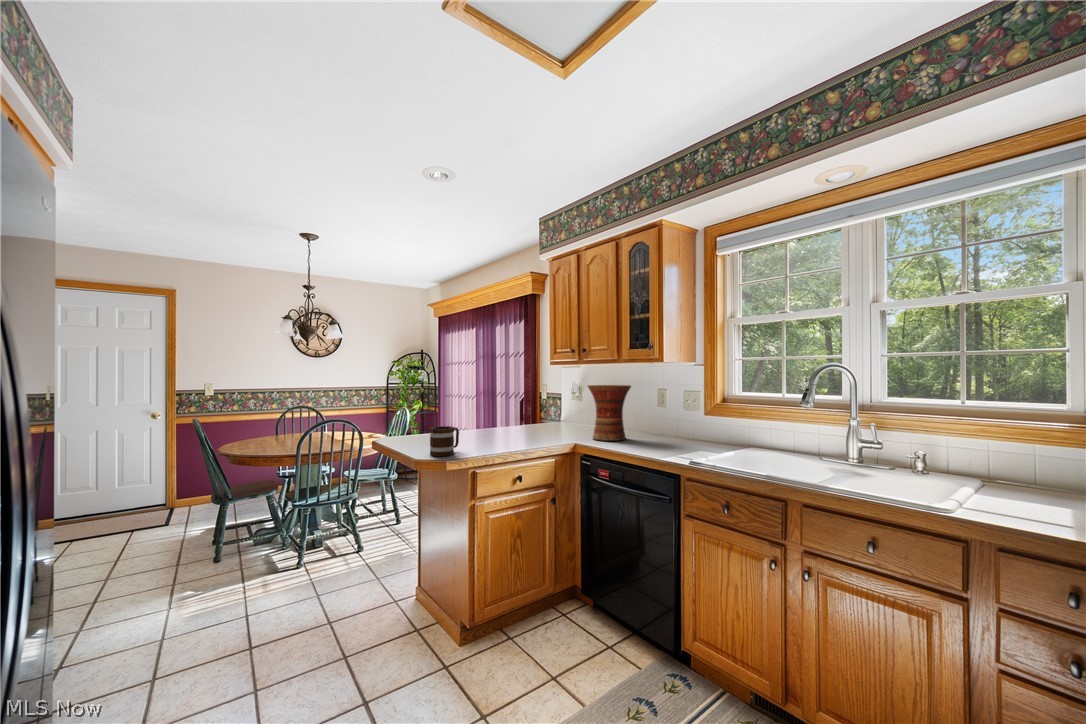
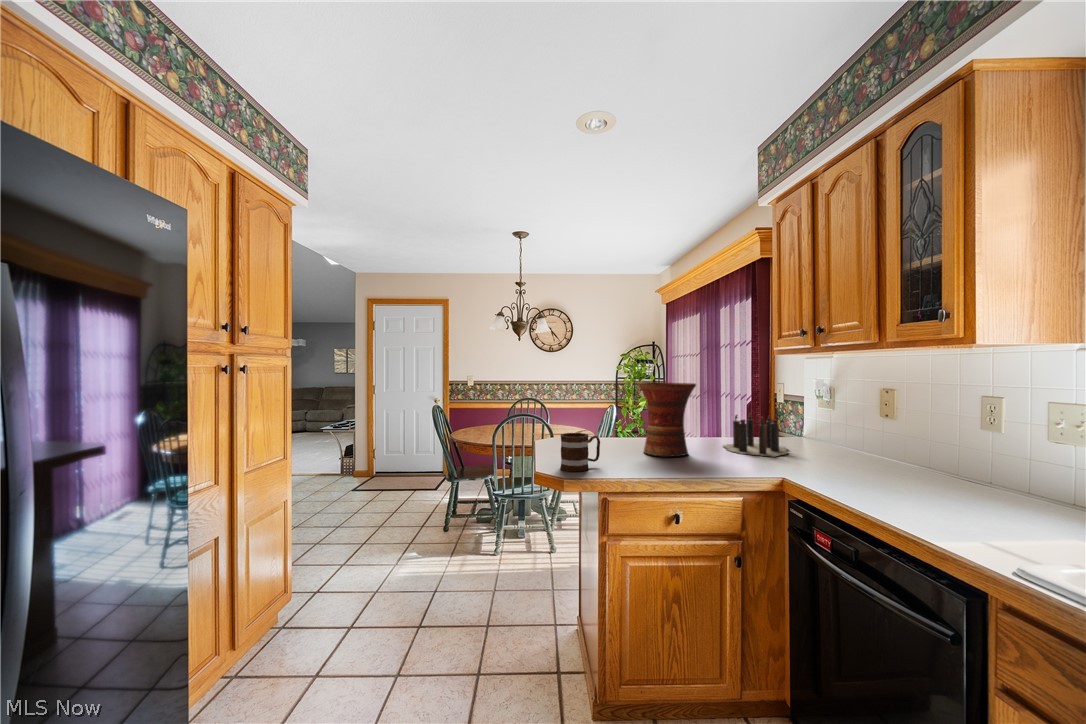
vase: present [587,385,631,441] -> present [637,382,696,457]
candle: none [521,405,578,434] -> present [723,413,788,457]

